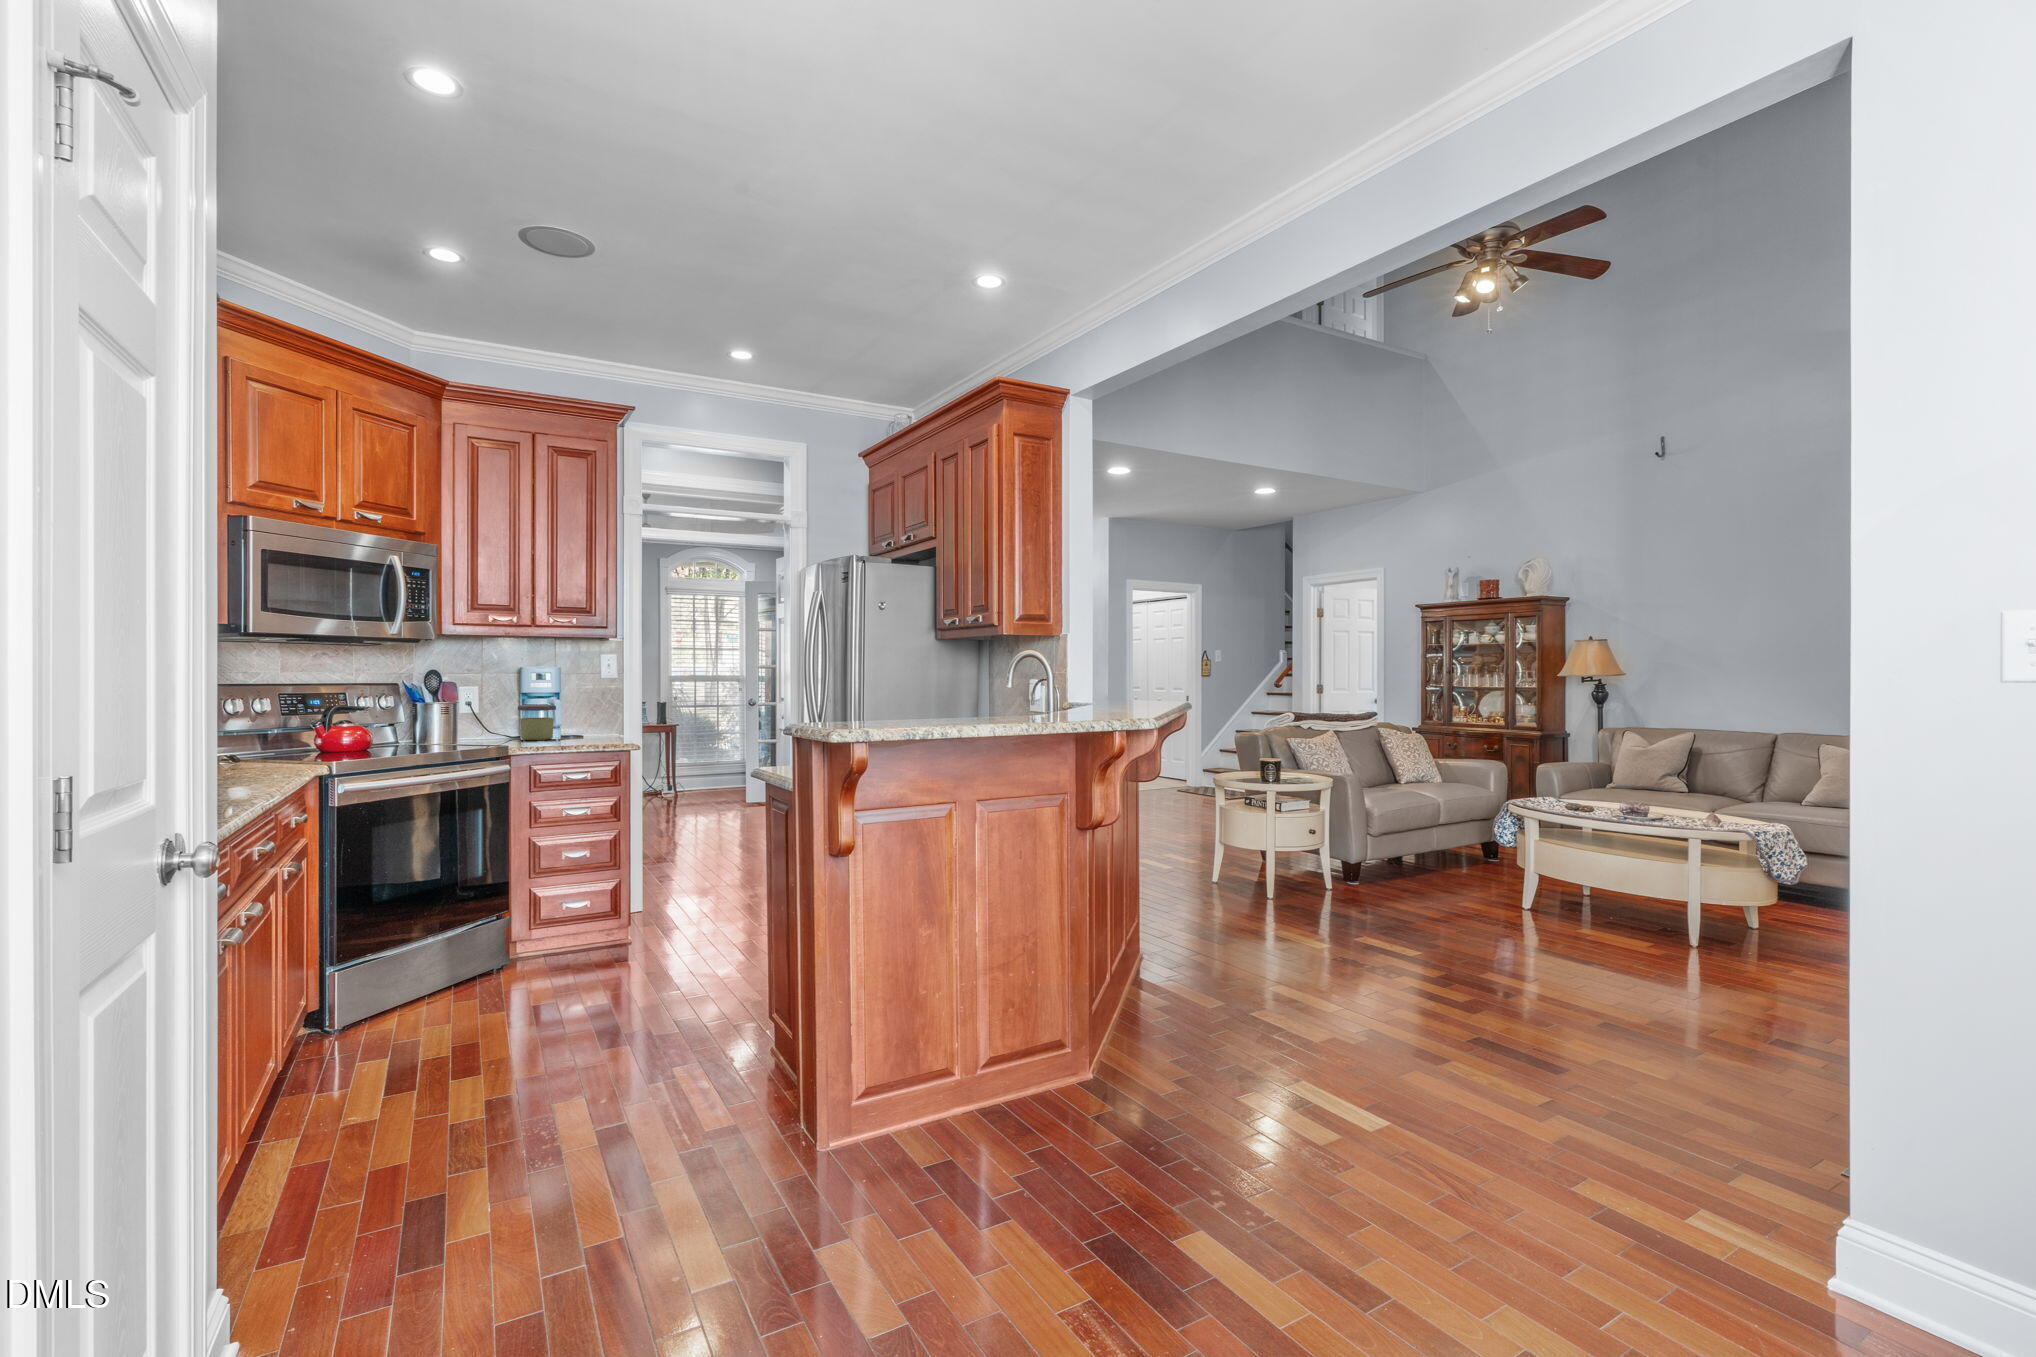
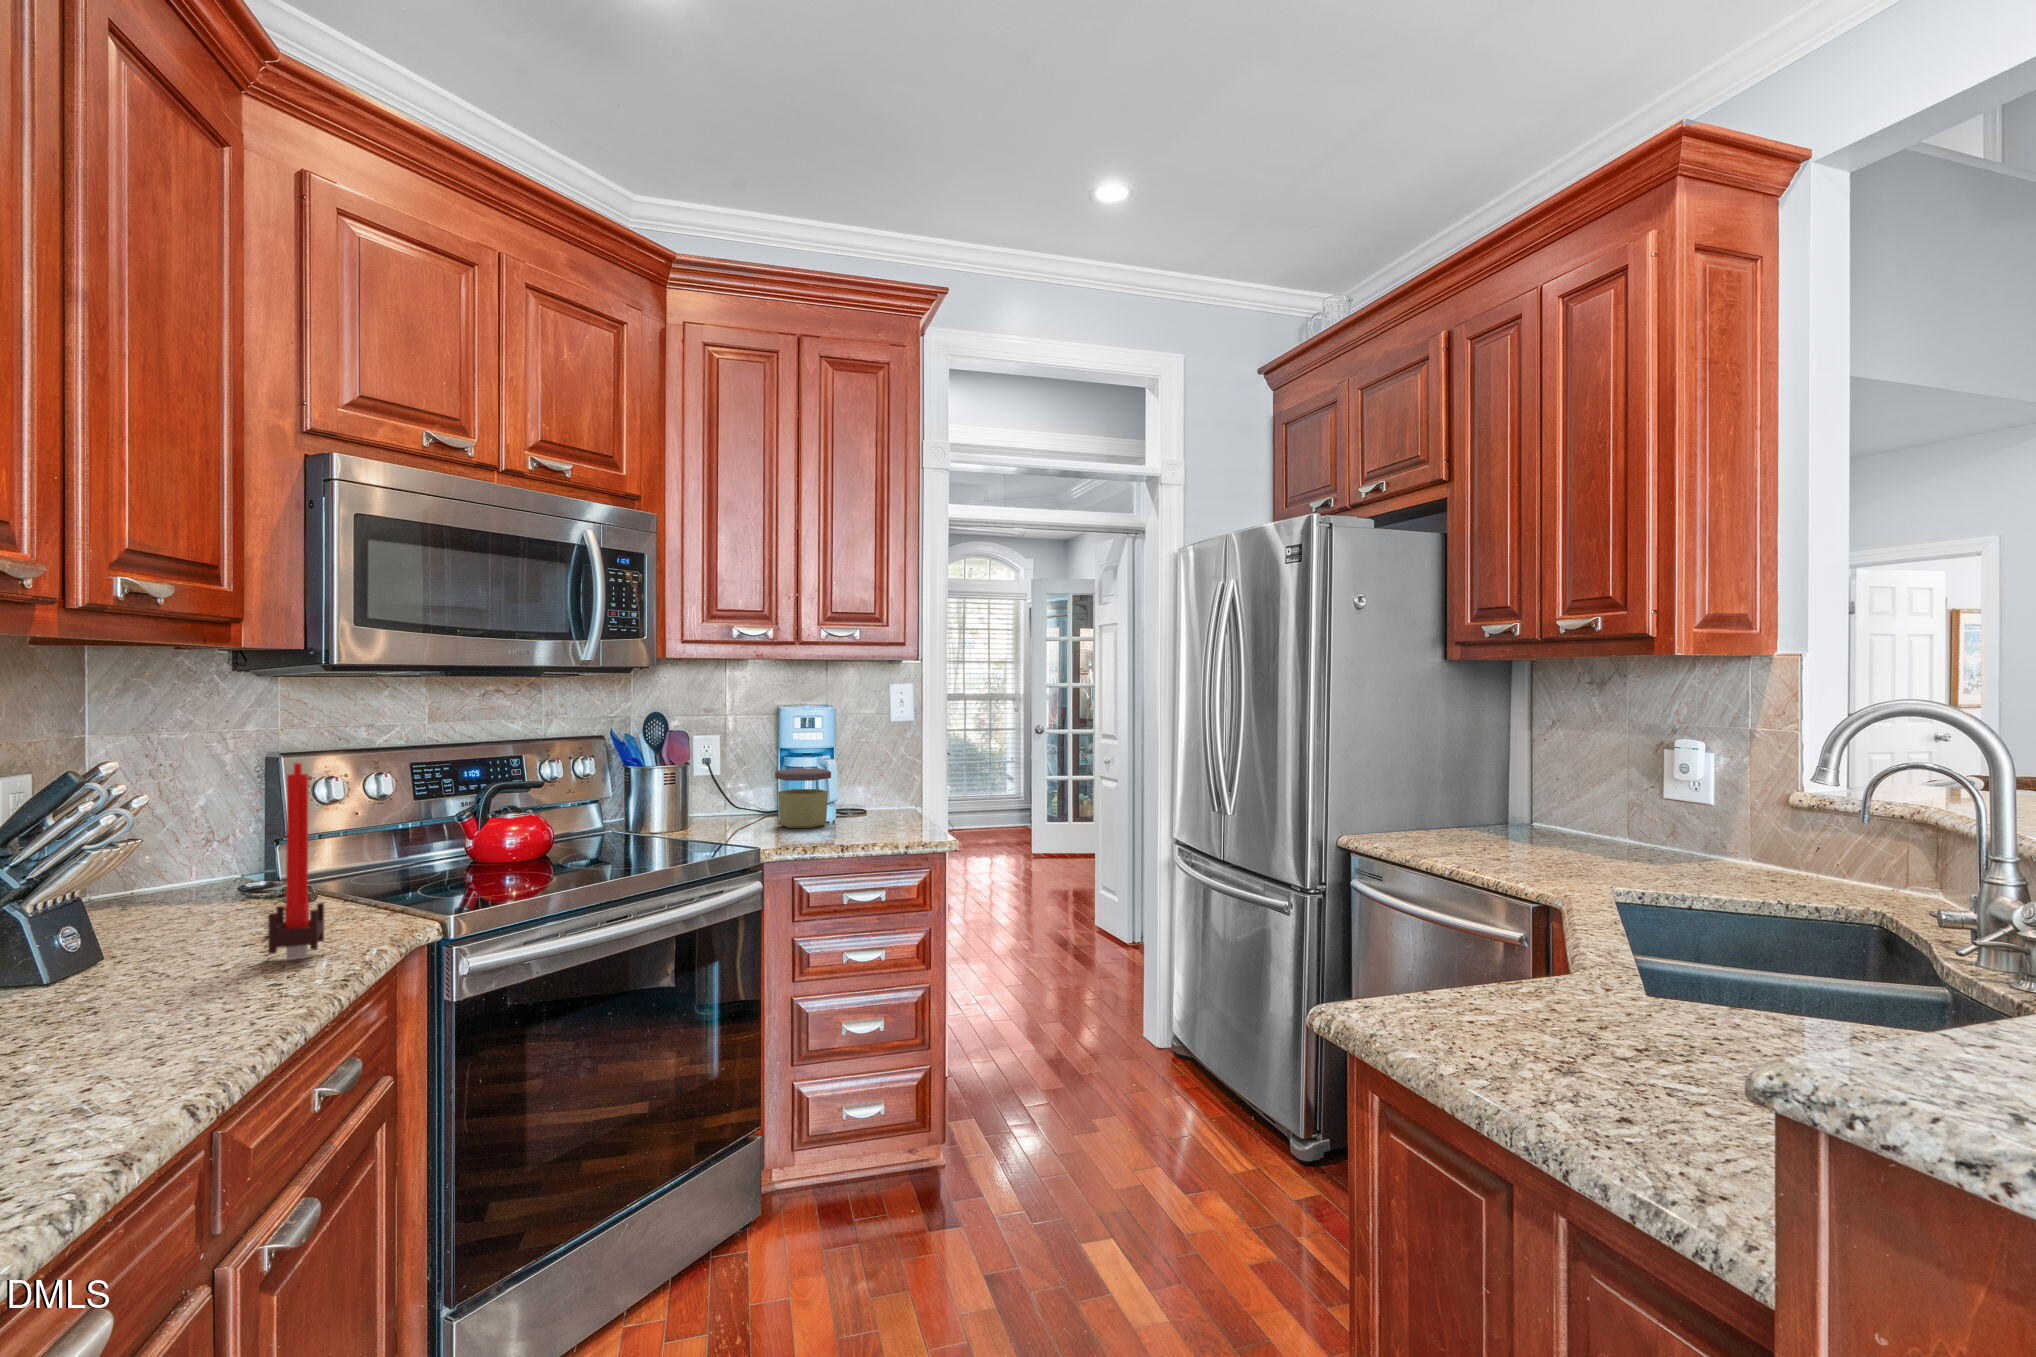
candle: none [253,677,277,772] -> present [268,763,324,960]

